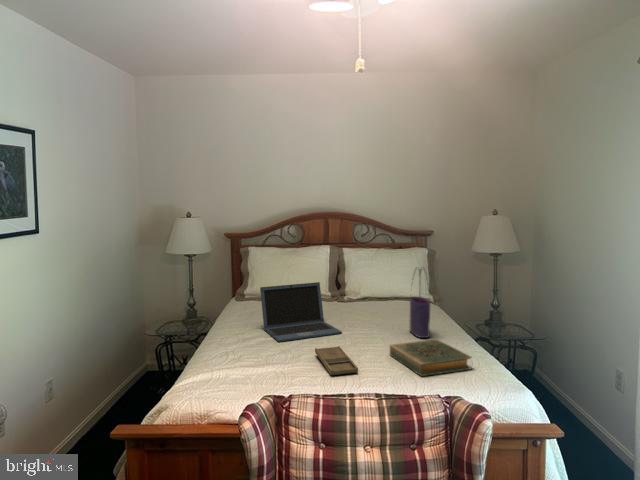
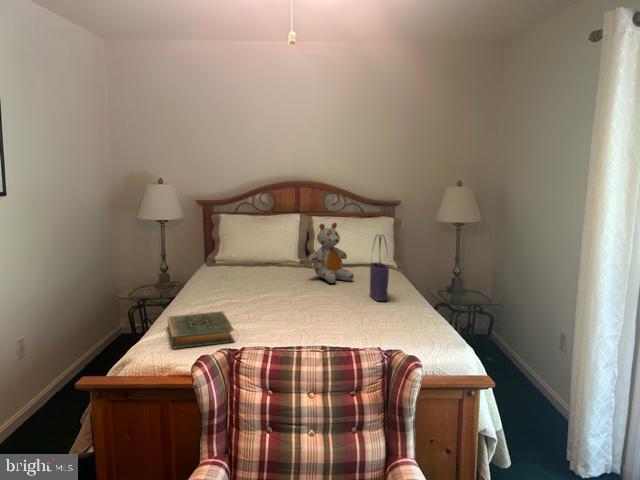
stuffed bear: none [342,255,390,318] -> present [308,223,354,283]
laptop: present [260,282,342,342] -> none [227,248,305,303]
hardback book: present [390,339,472,376] -> present [168,311,234,348]
tray: present [315,346,358,375] -> none [276,307,315,333]

